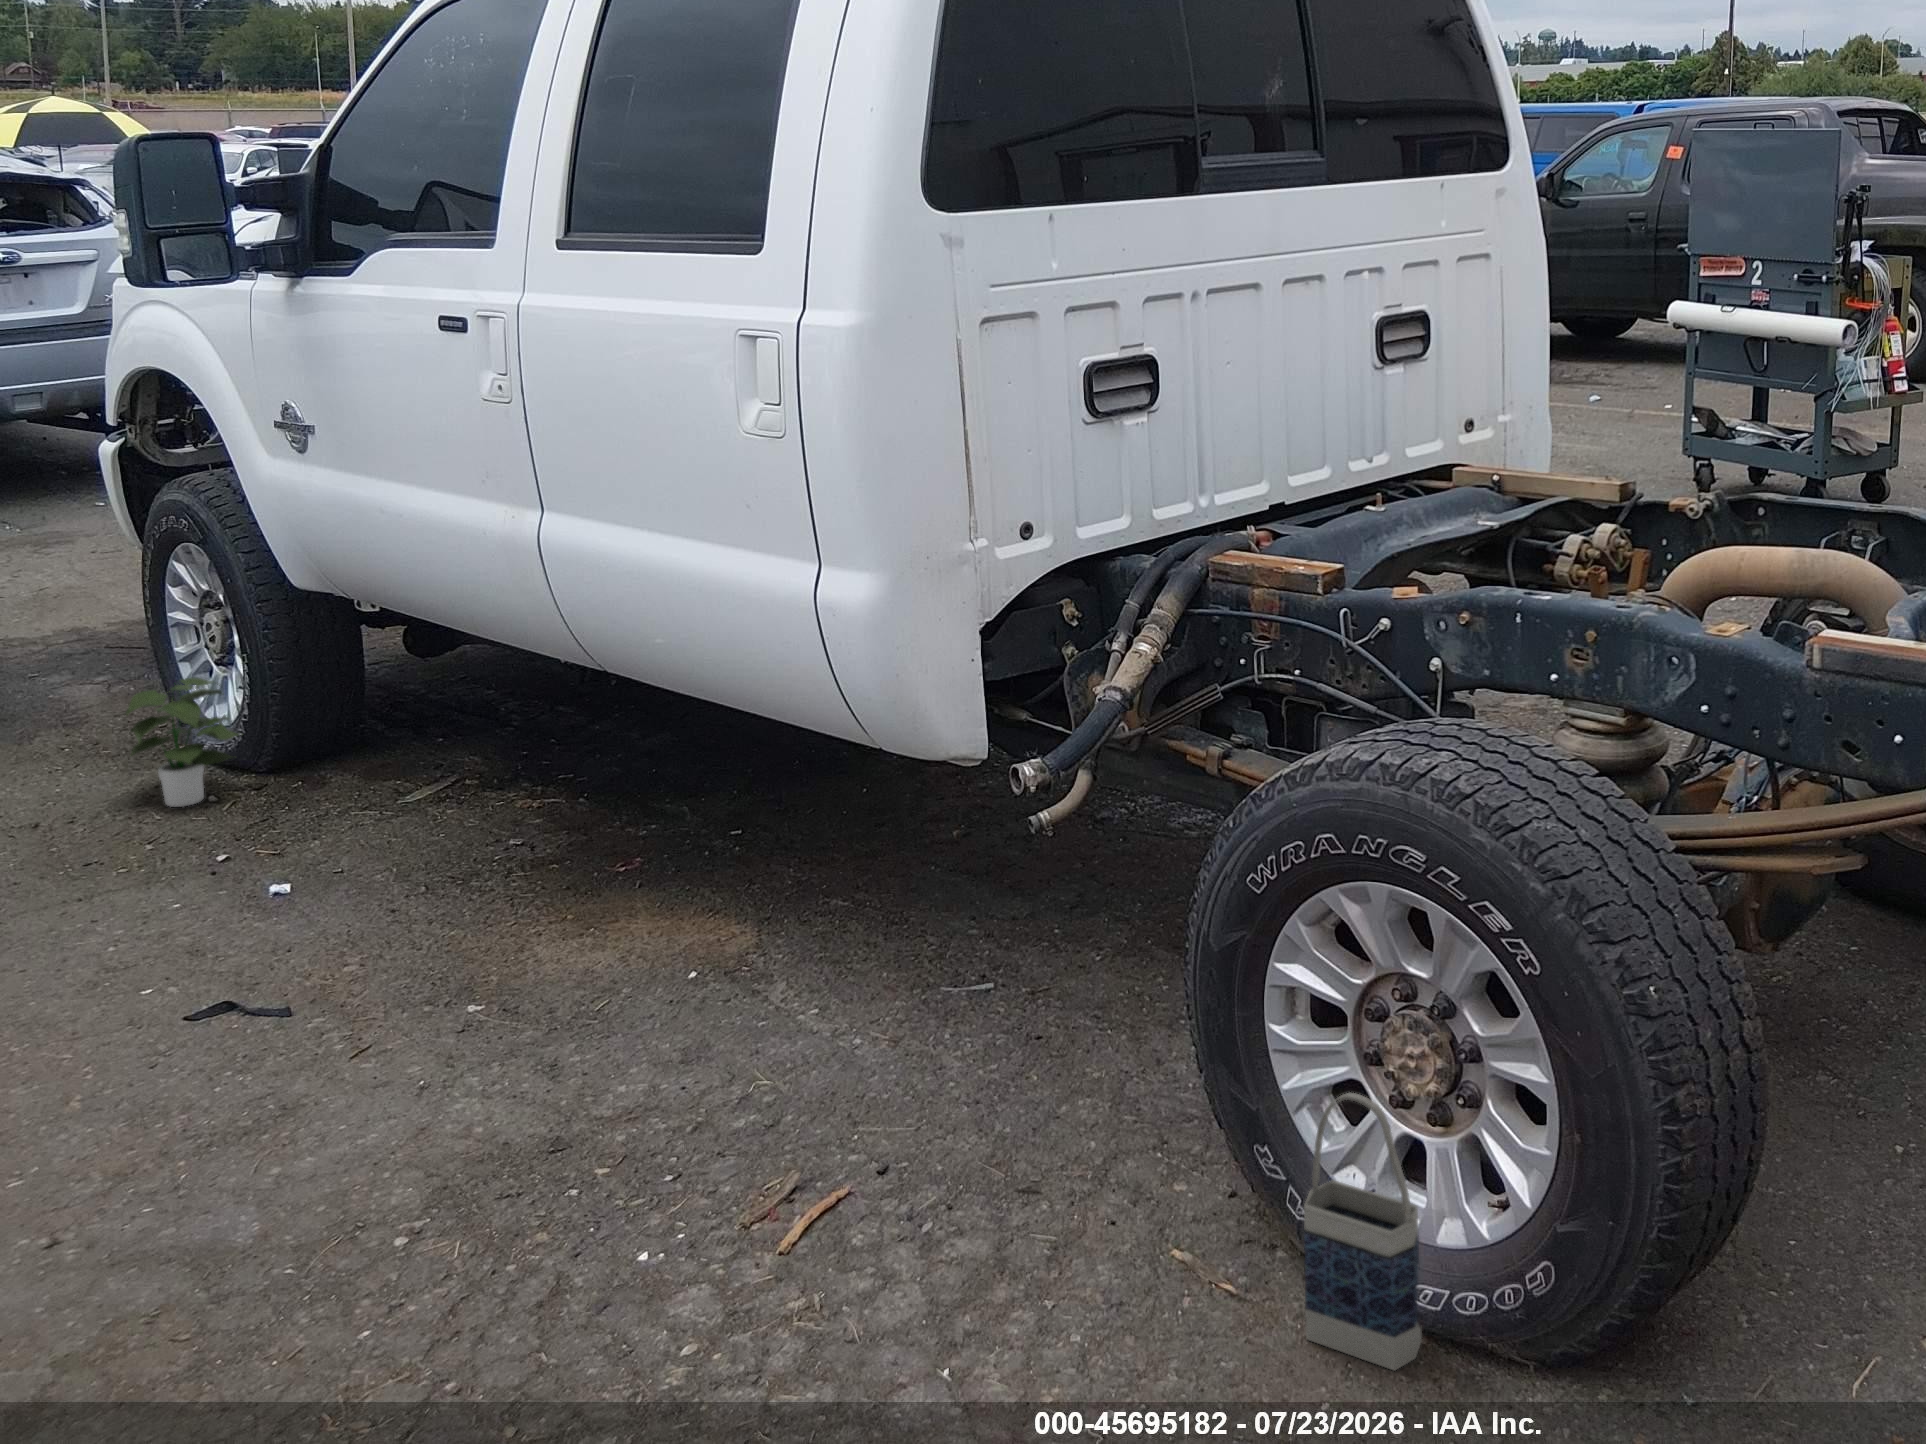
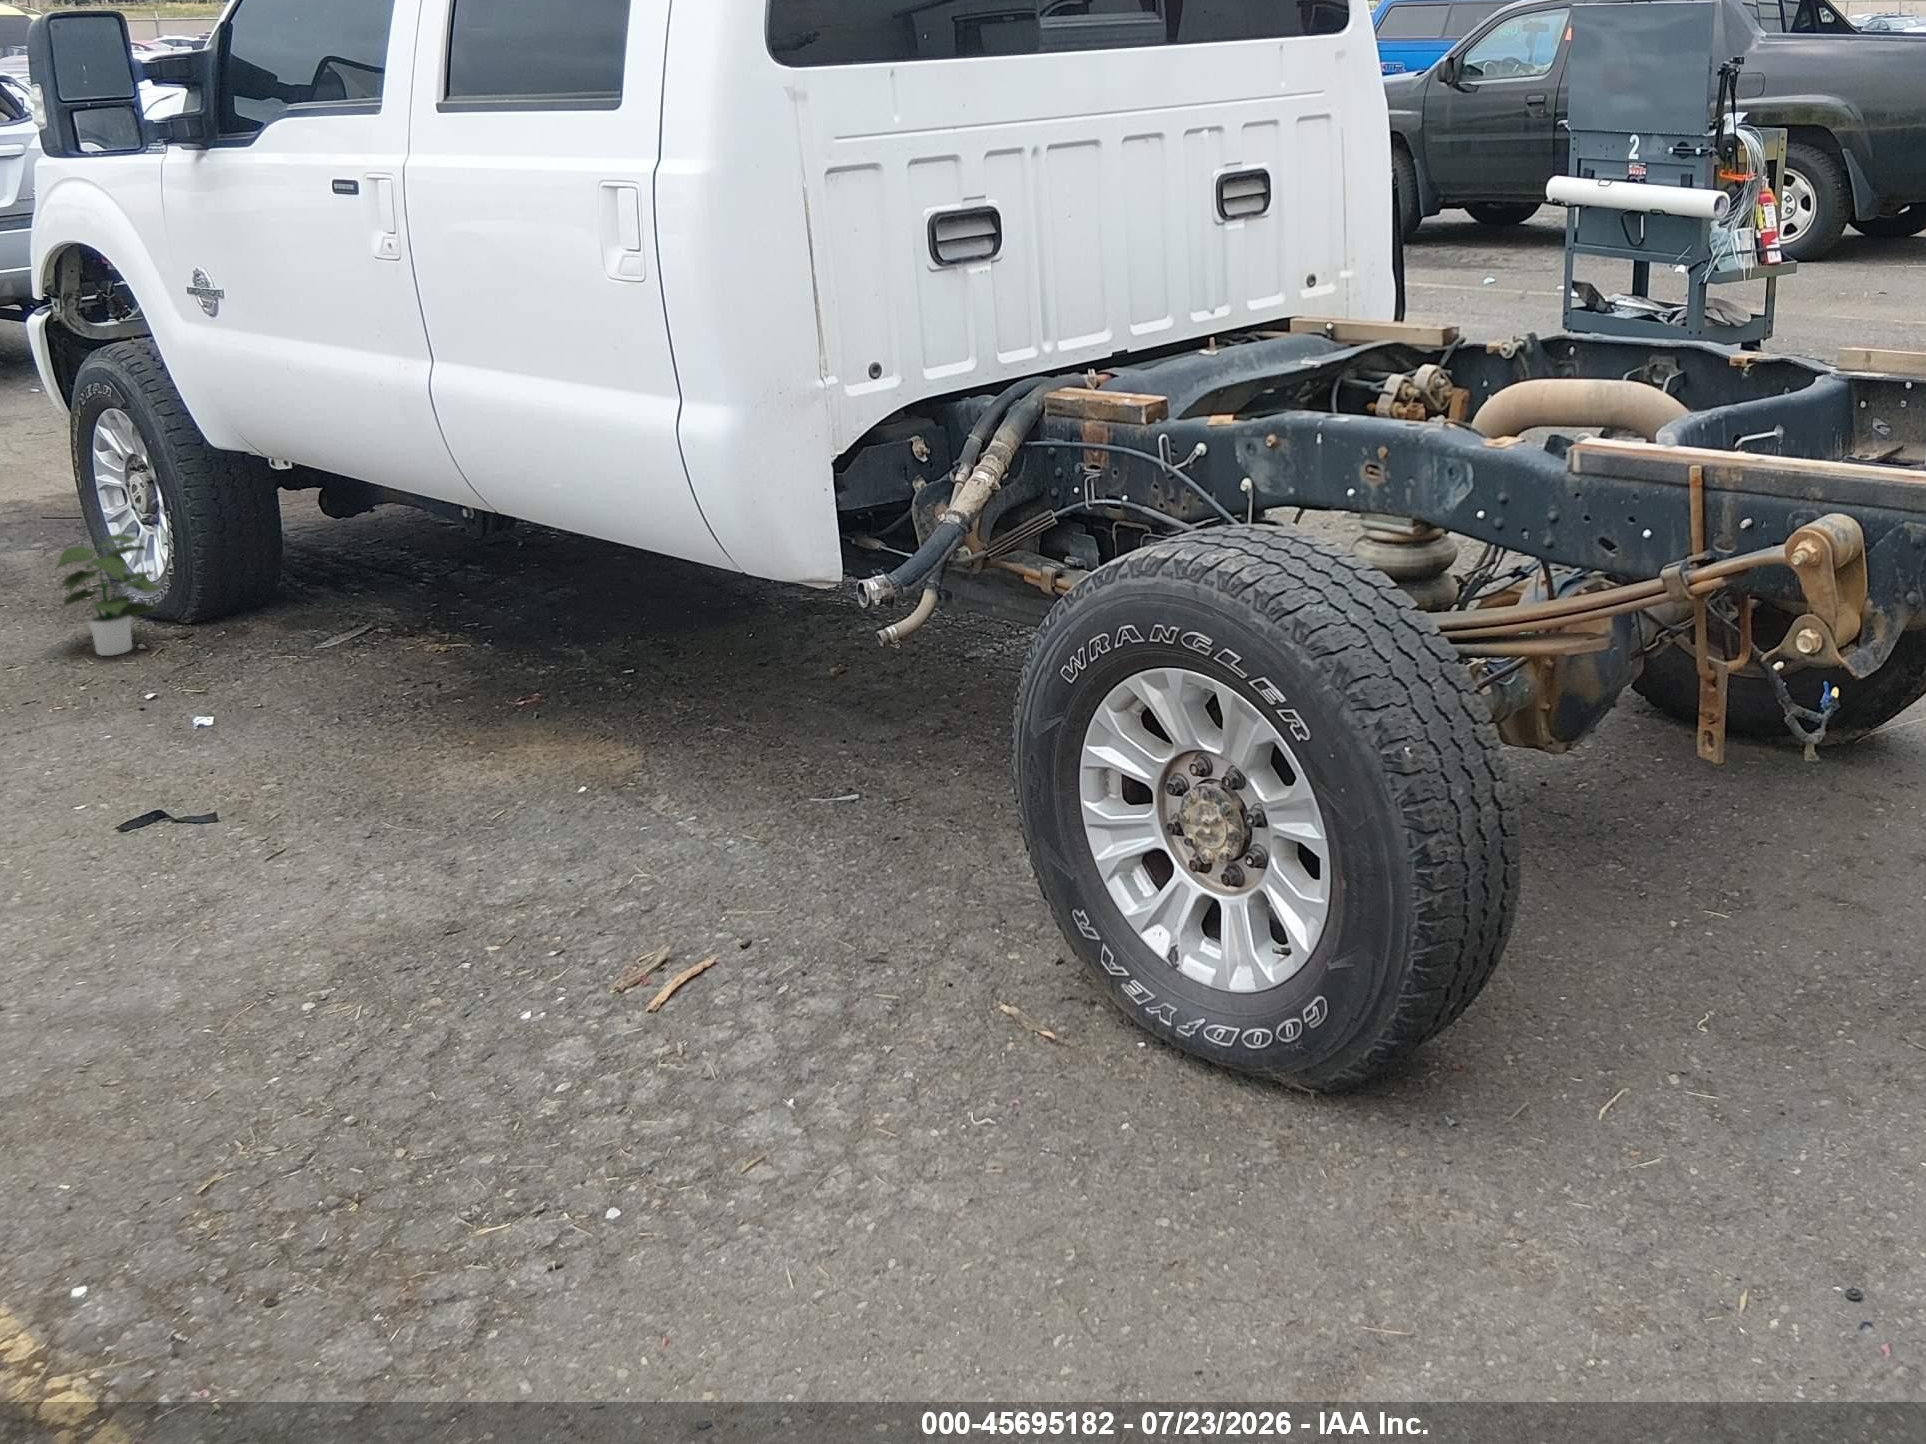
bag: present [1304,1093,1422,1370] -> none [1110,854,1218,1100]

